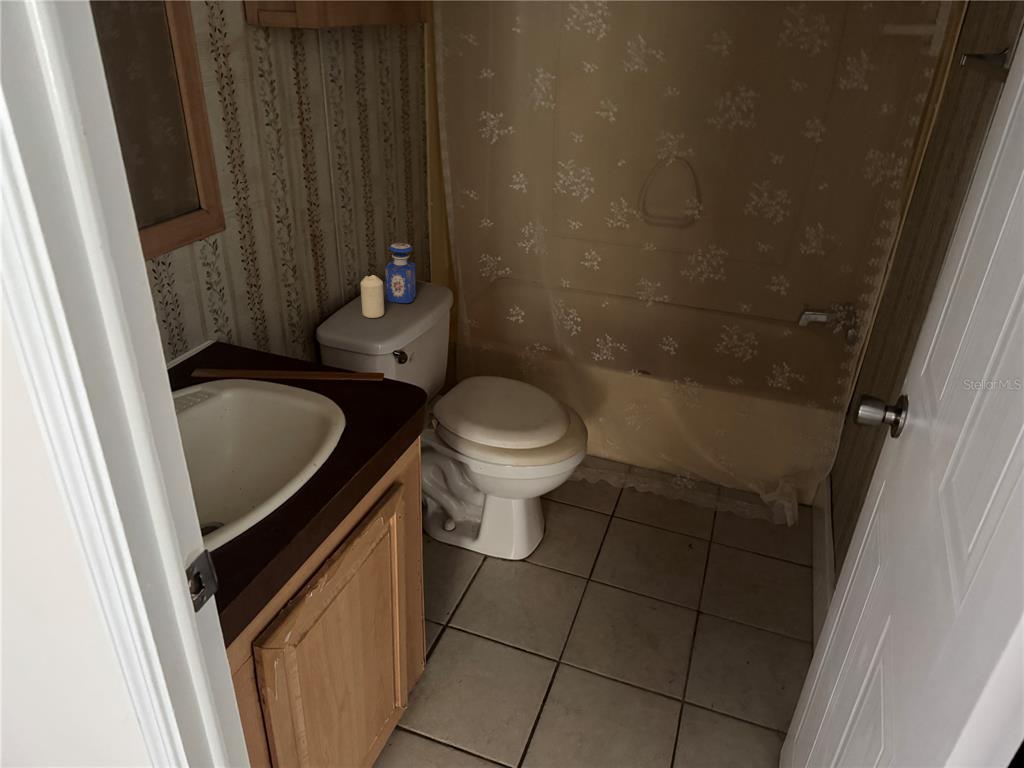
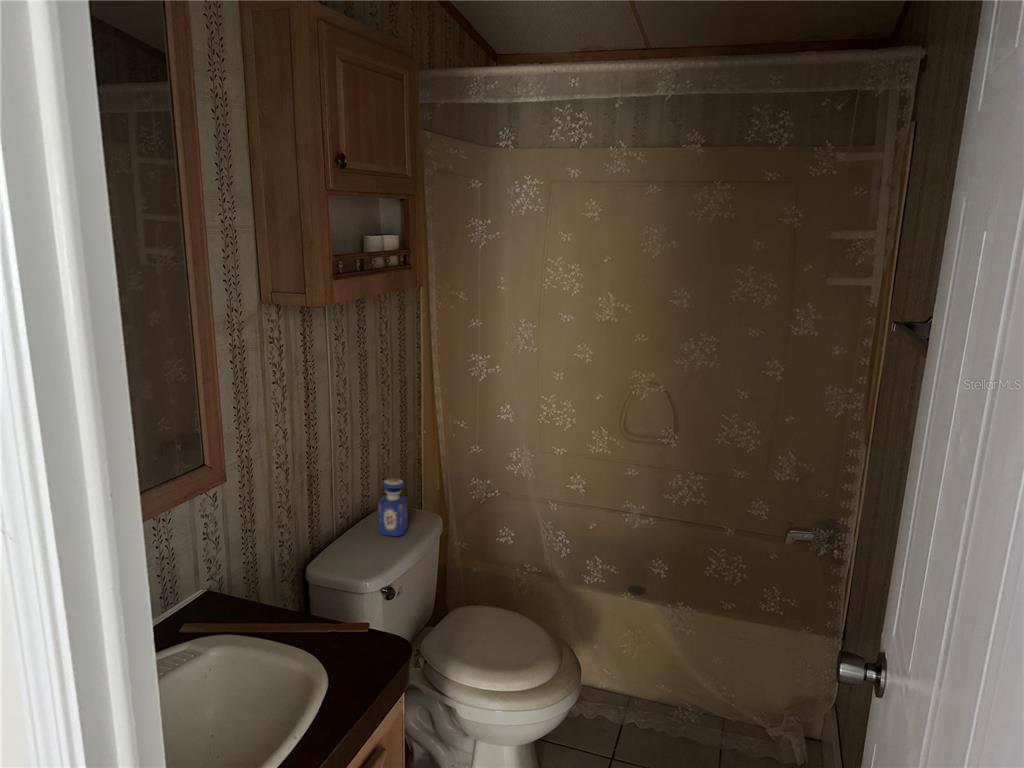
candle: present [360,275,384,318] -> none [354,511,376,553]

